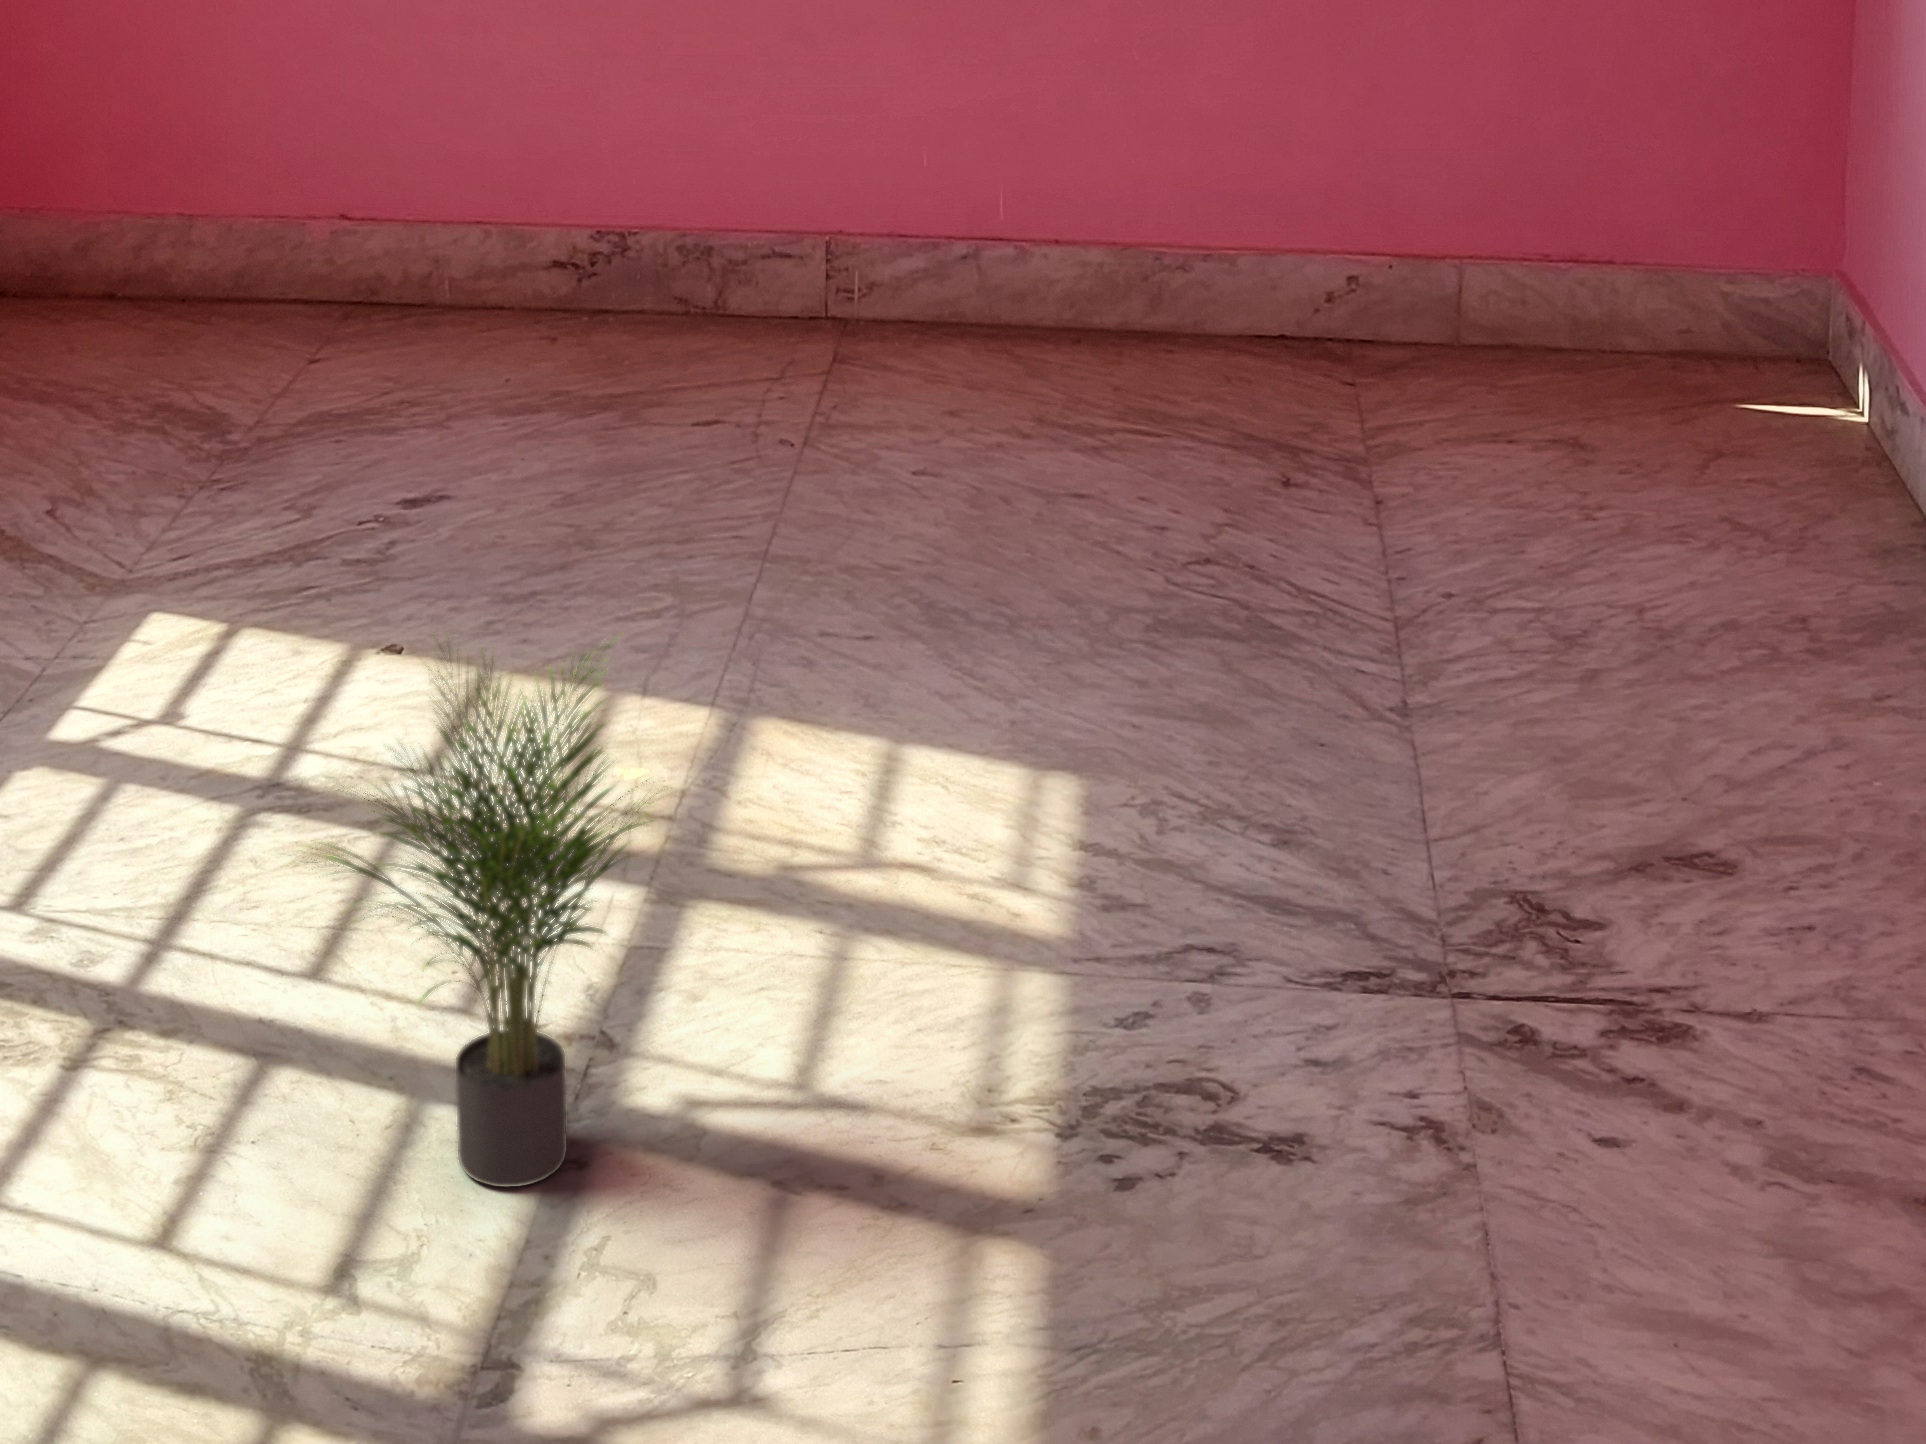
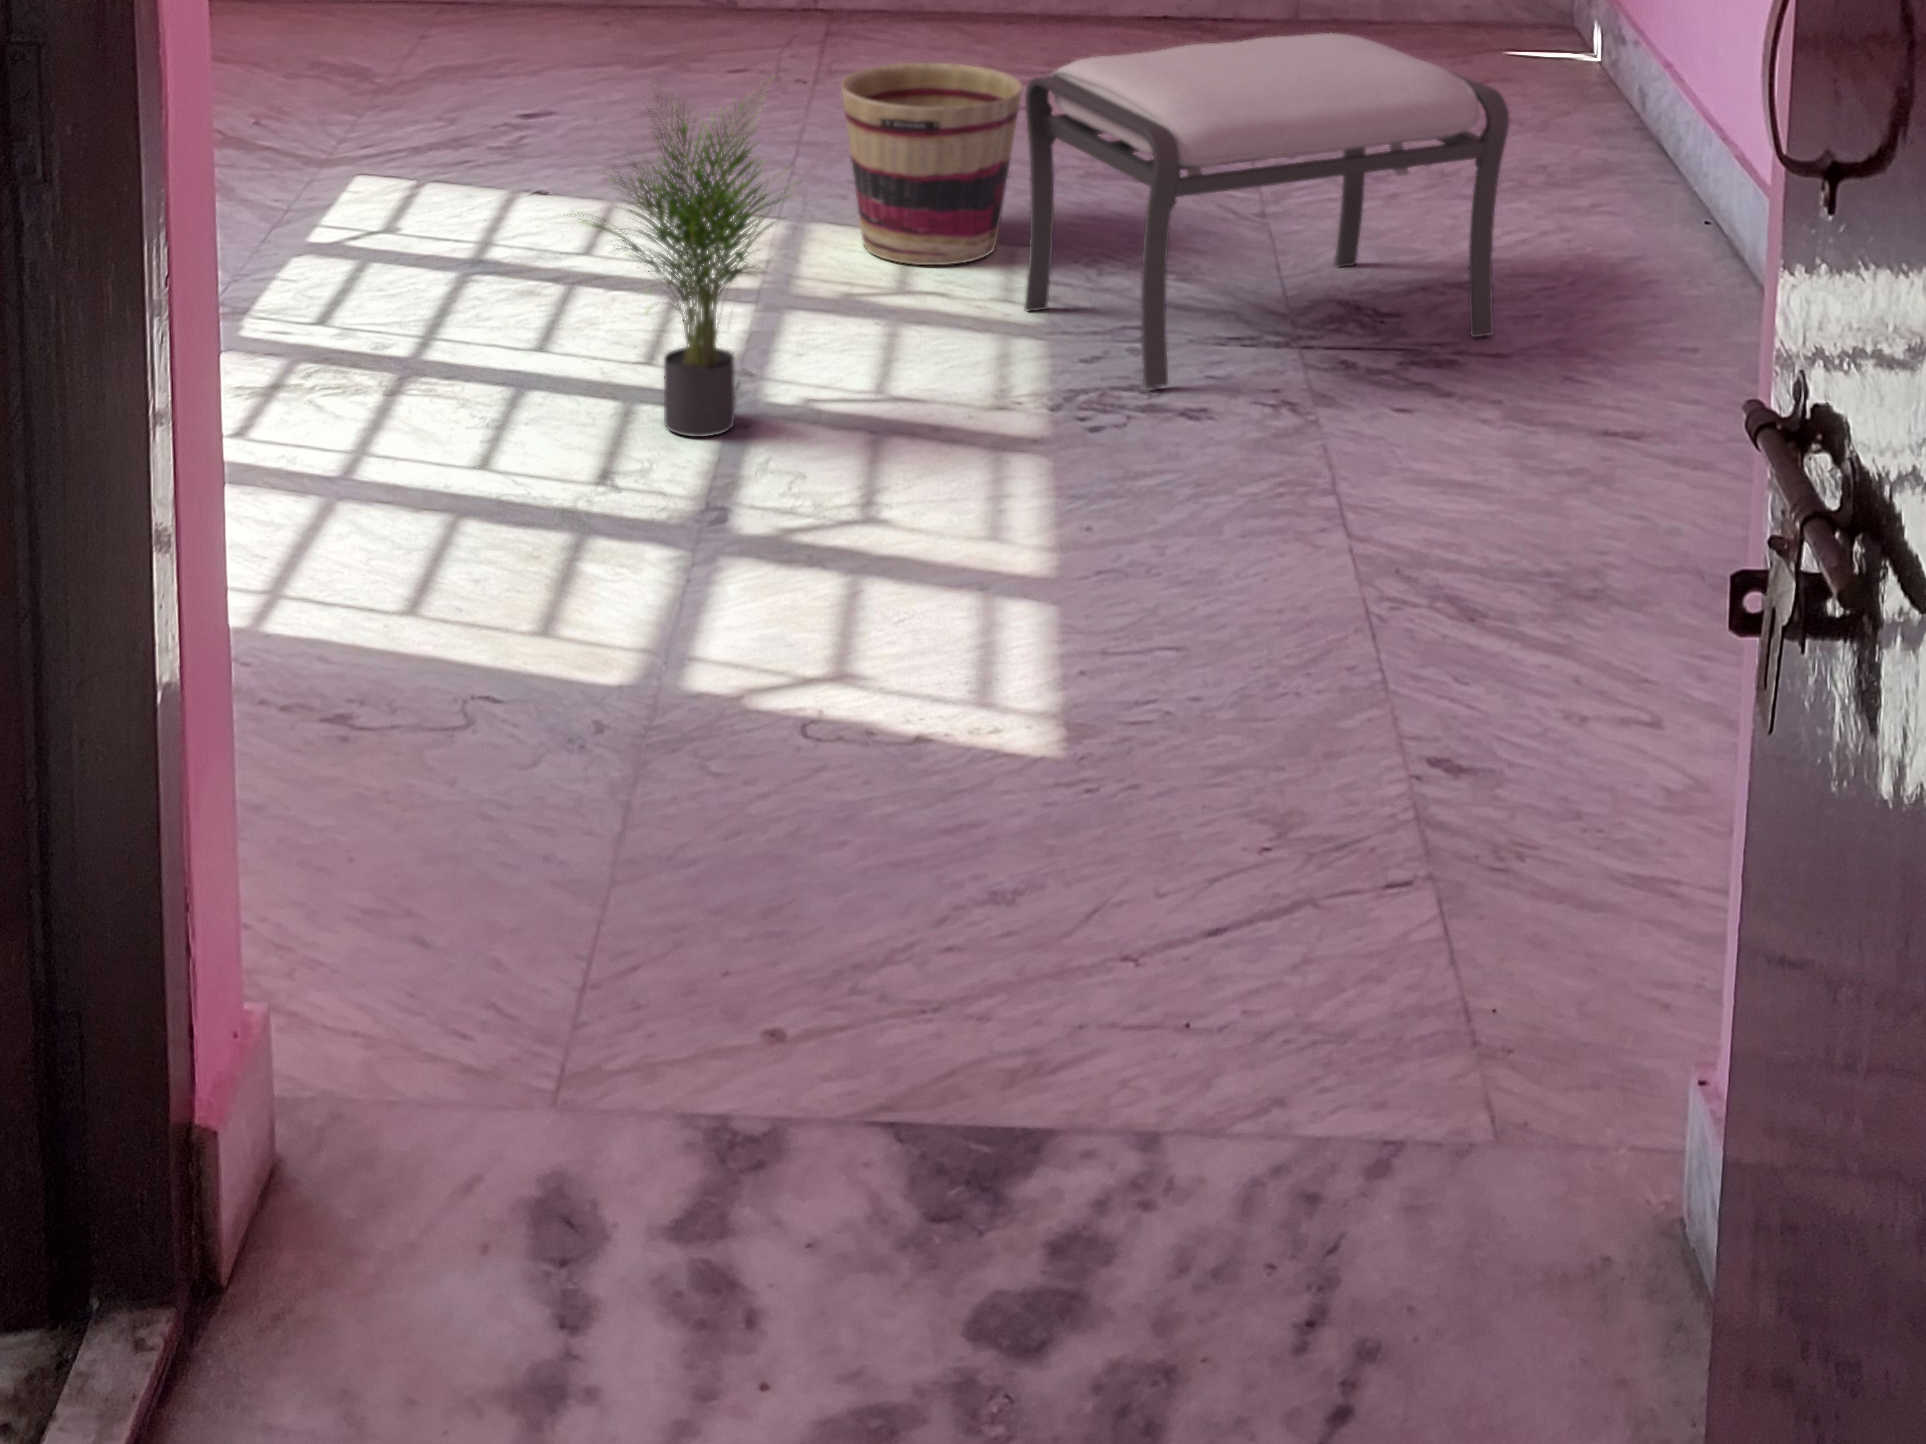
basket: none [791,490,1051,804] -> present [841,63,1022,265]
ottoman: none [1040,492,1770,1091] -> present [1024,33,1509,388]

